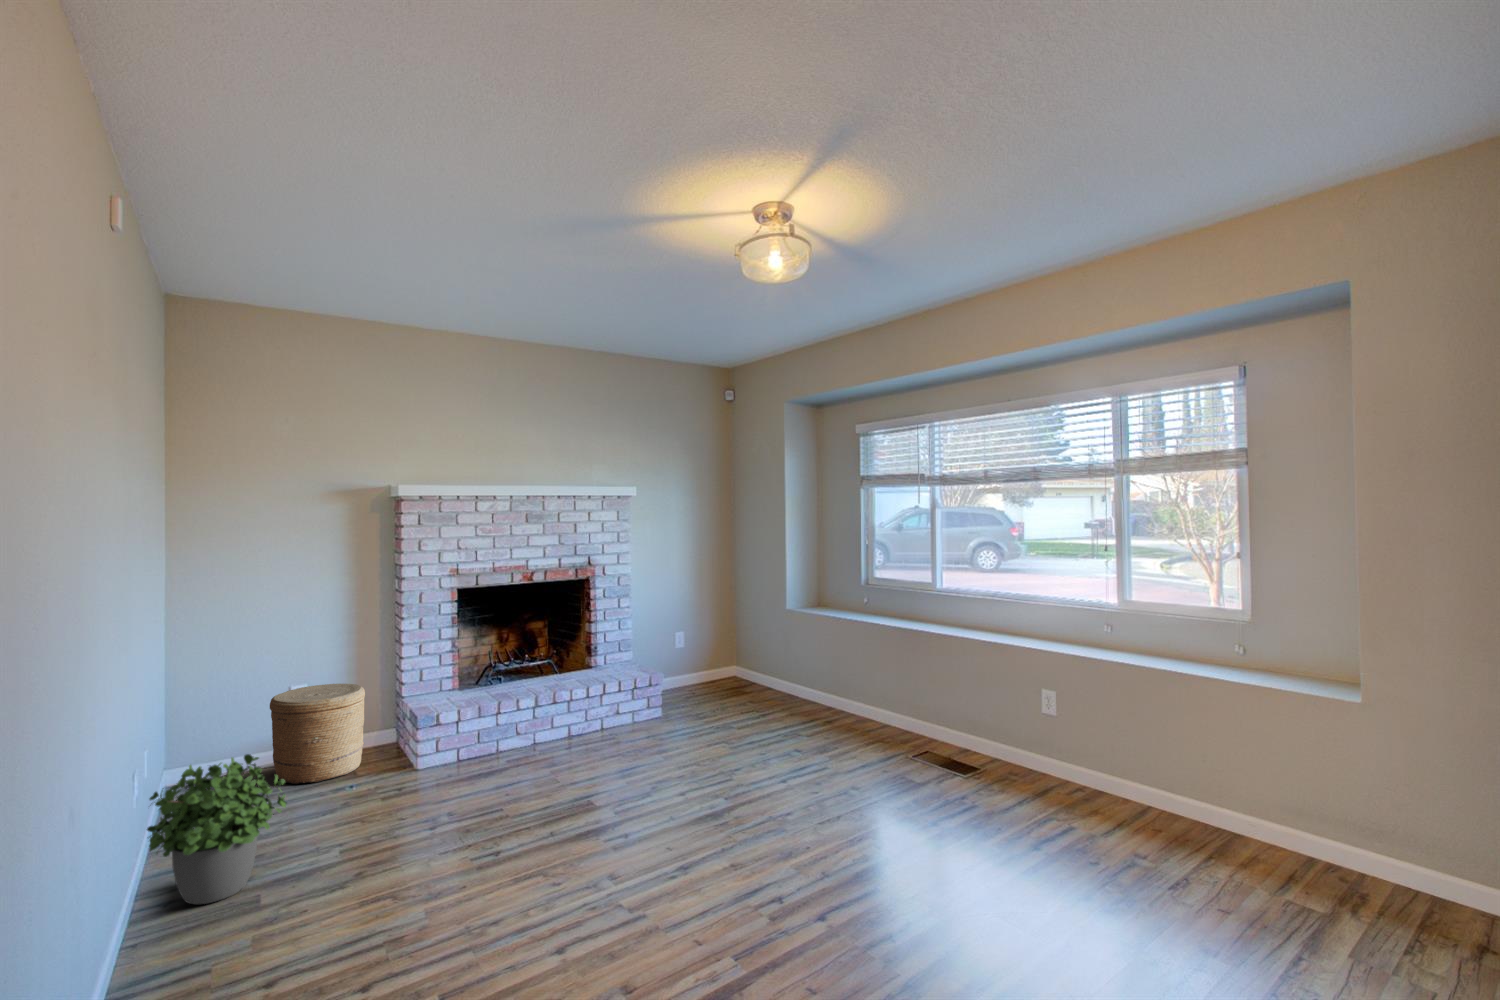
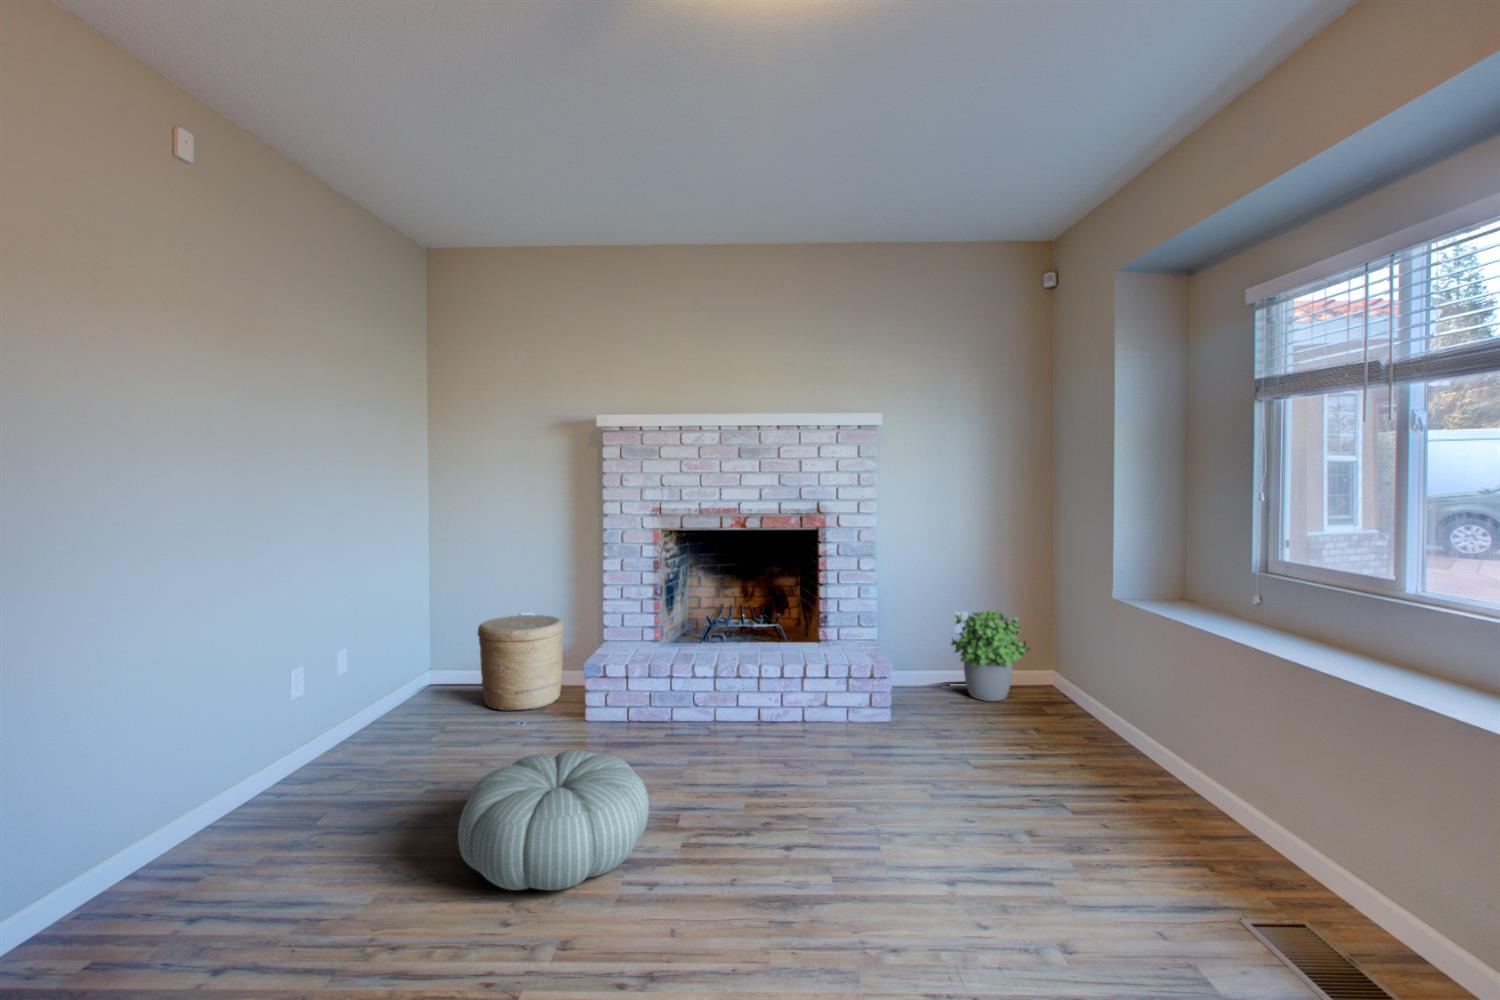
potted plant: present [147,754,287,905] -> present [951,609,1030,701]
pouf: none [452,762,599,862] -> present [458,750,649,890]

